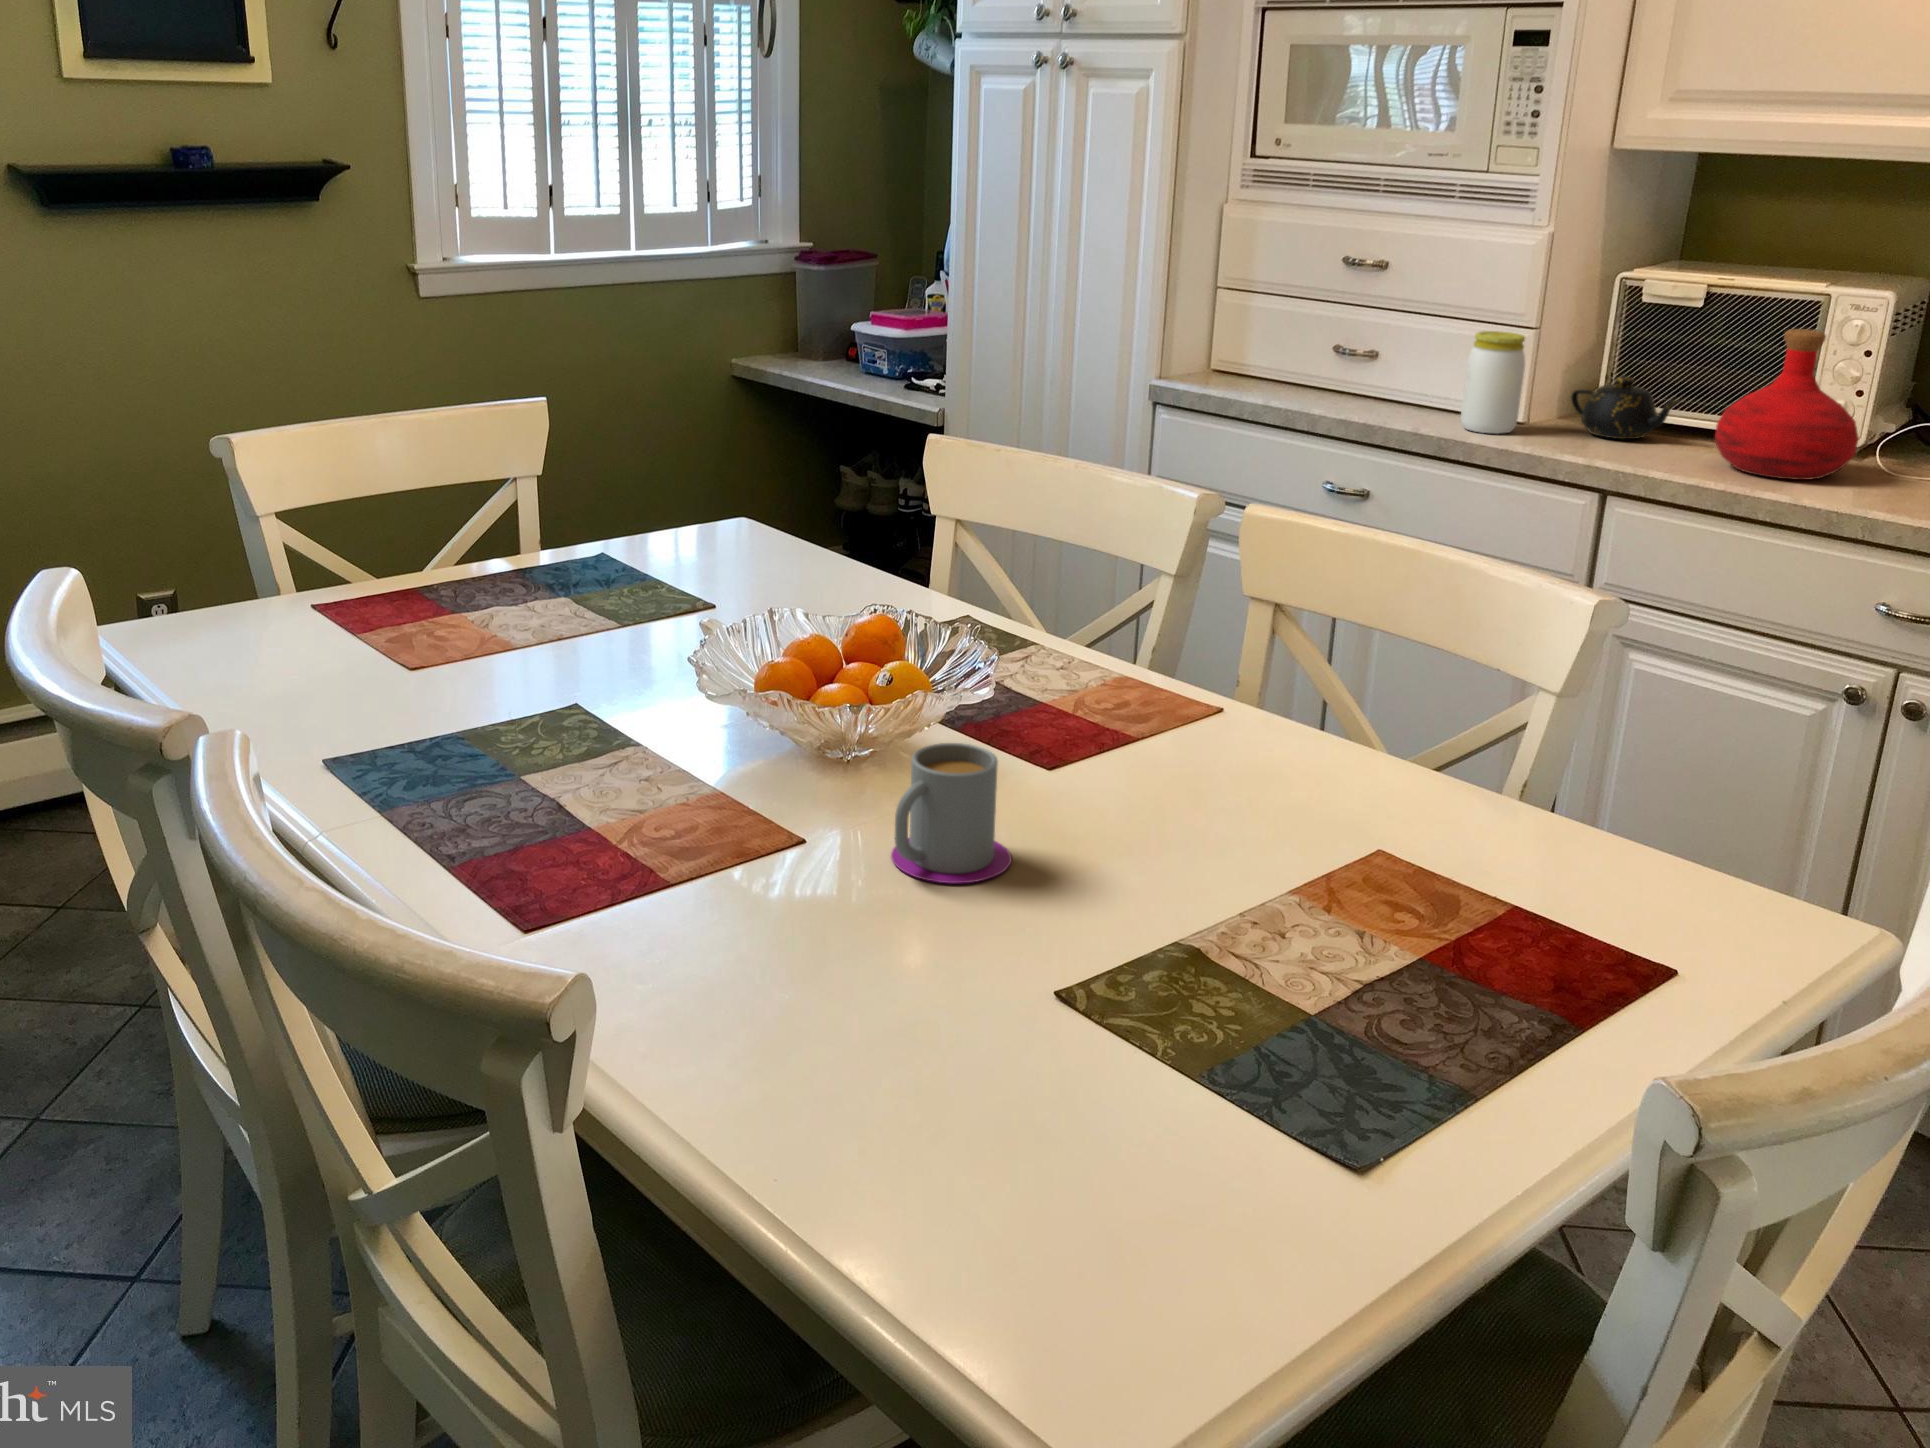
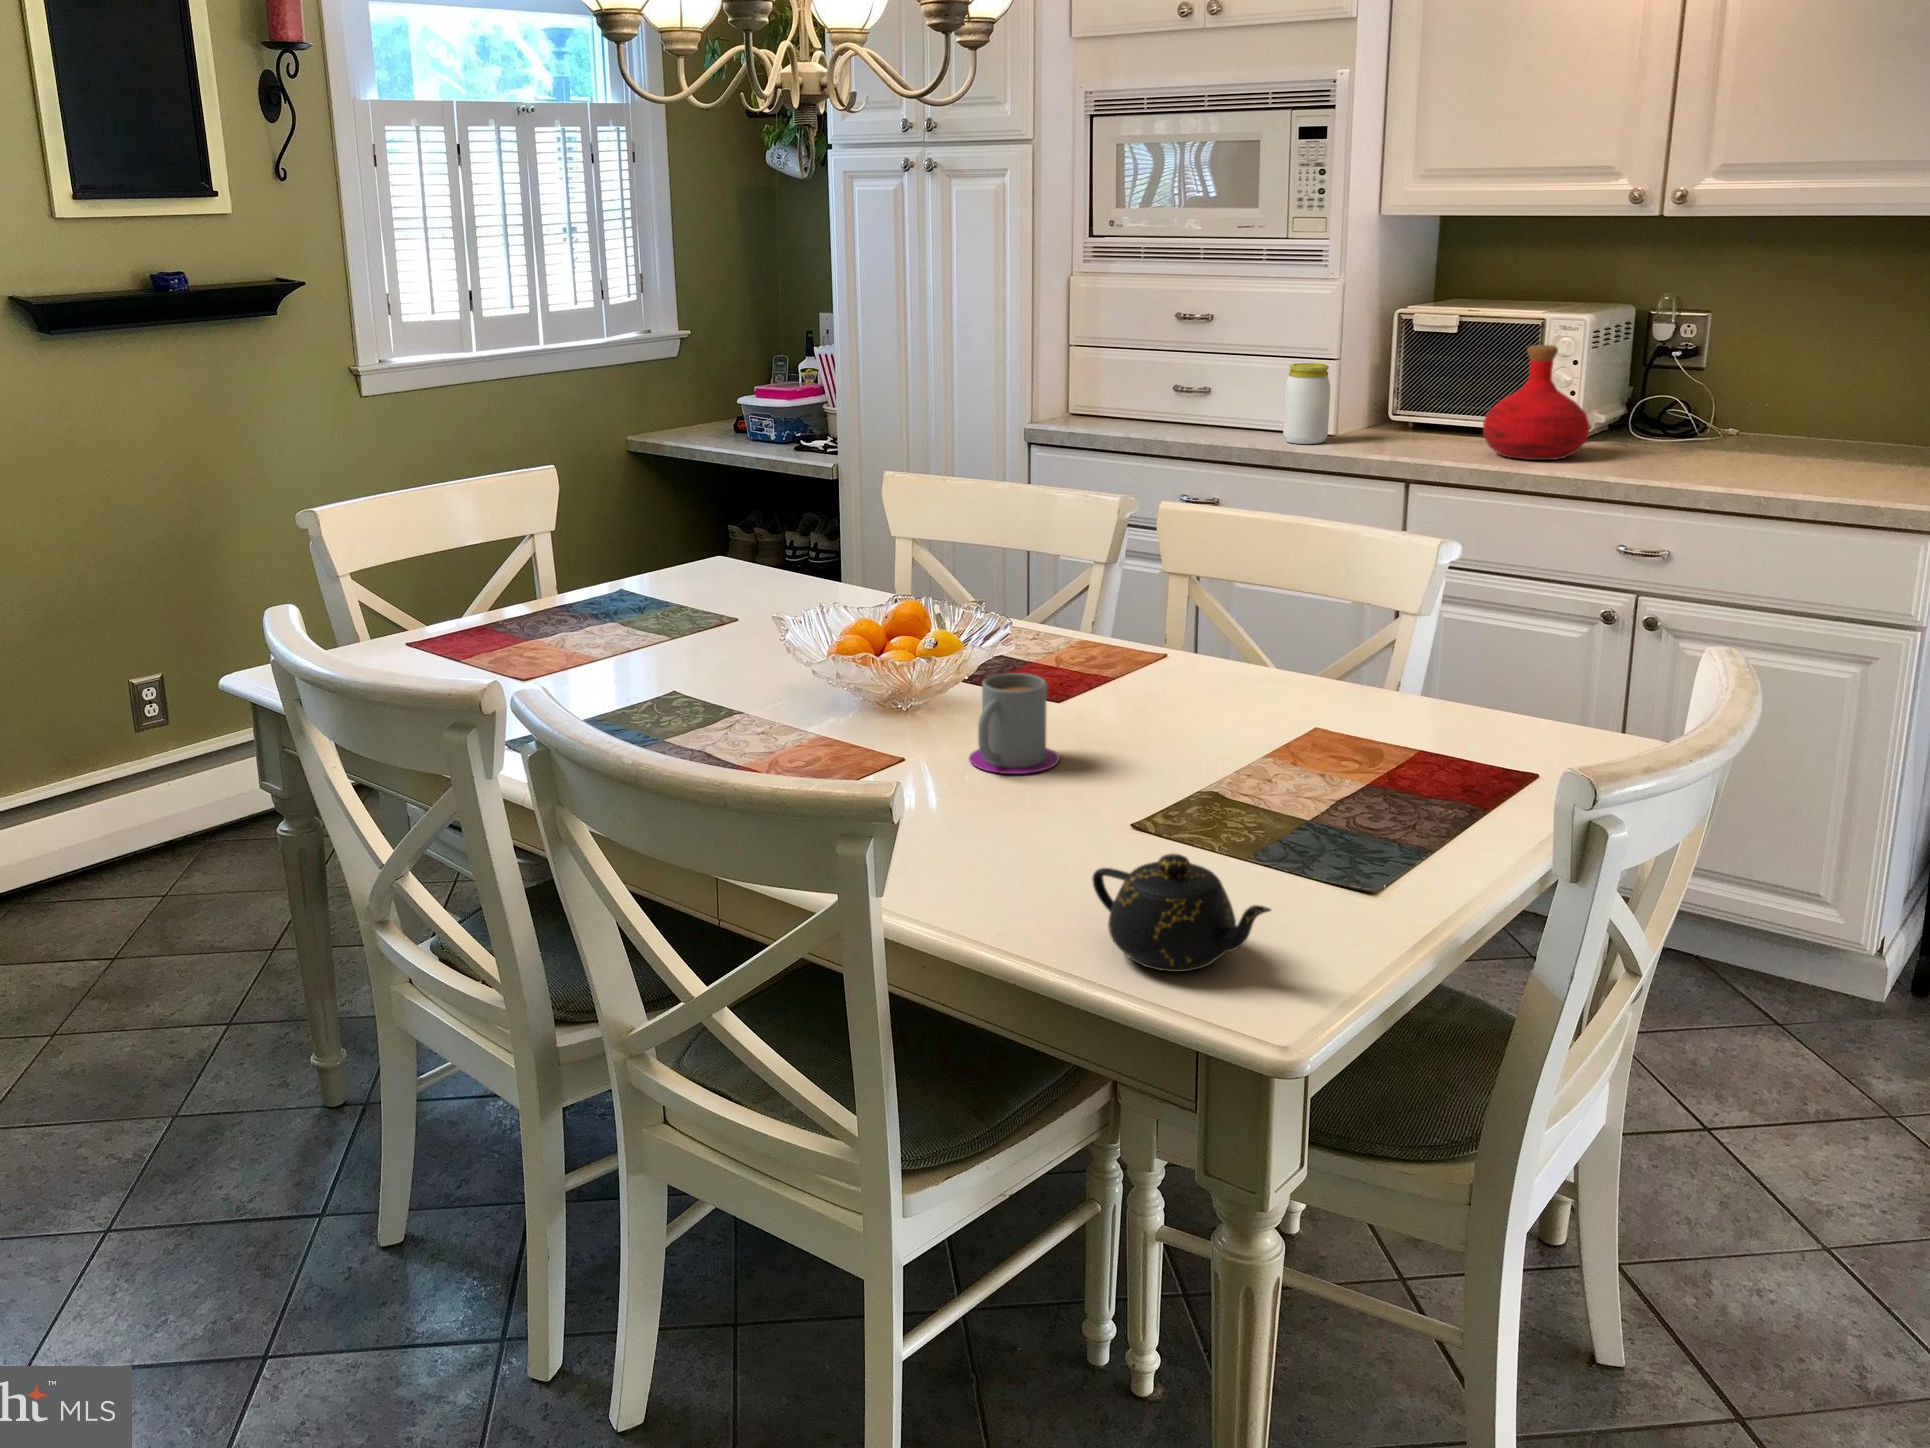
teapot: present [1571,376,1680,439] -> present [1092,854,1271,972]

